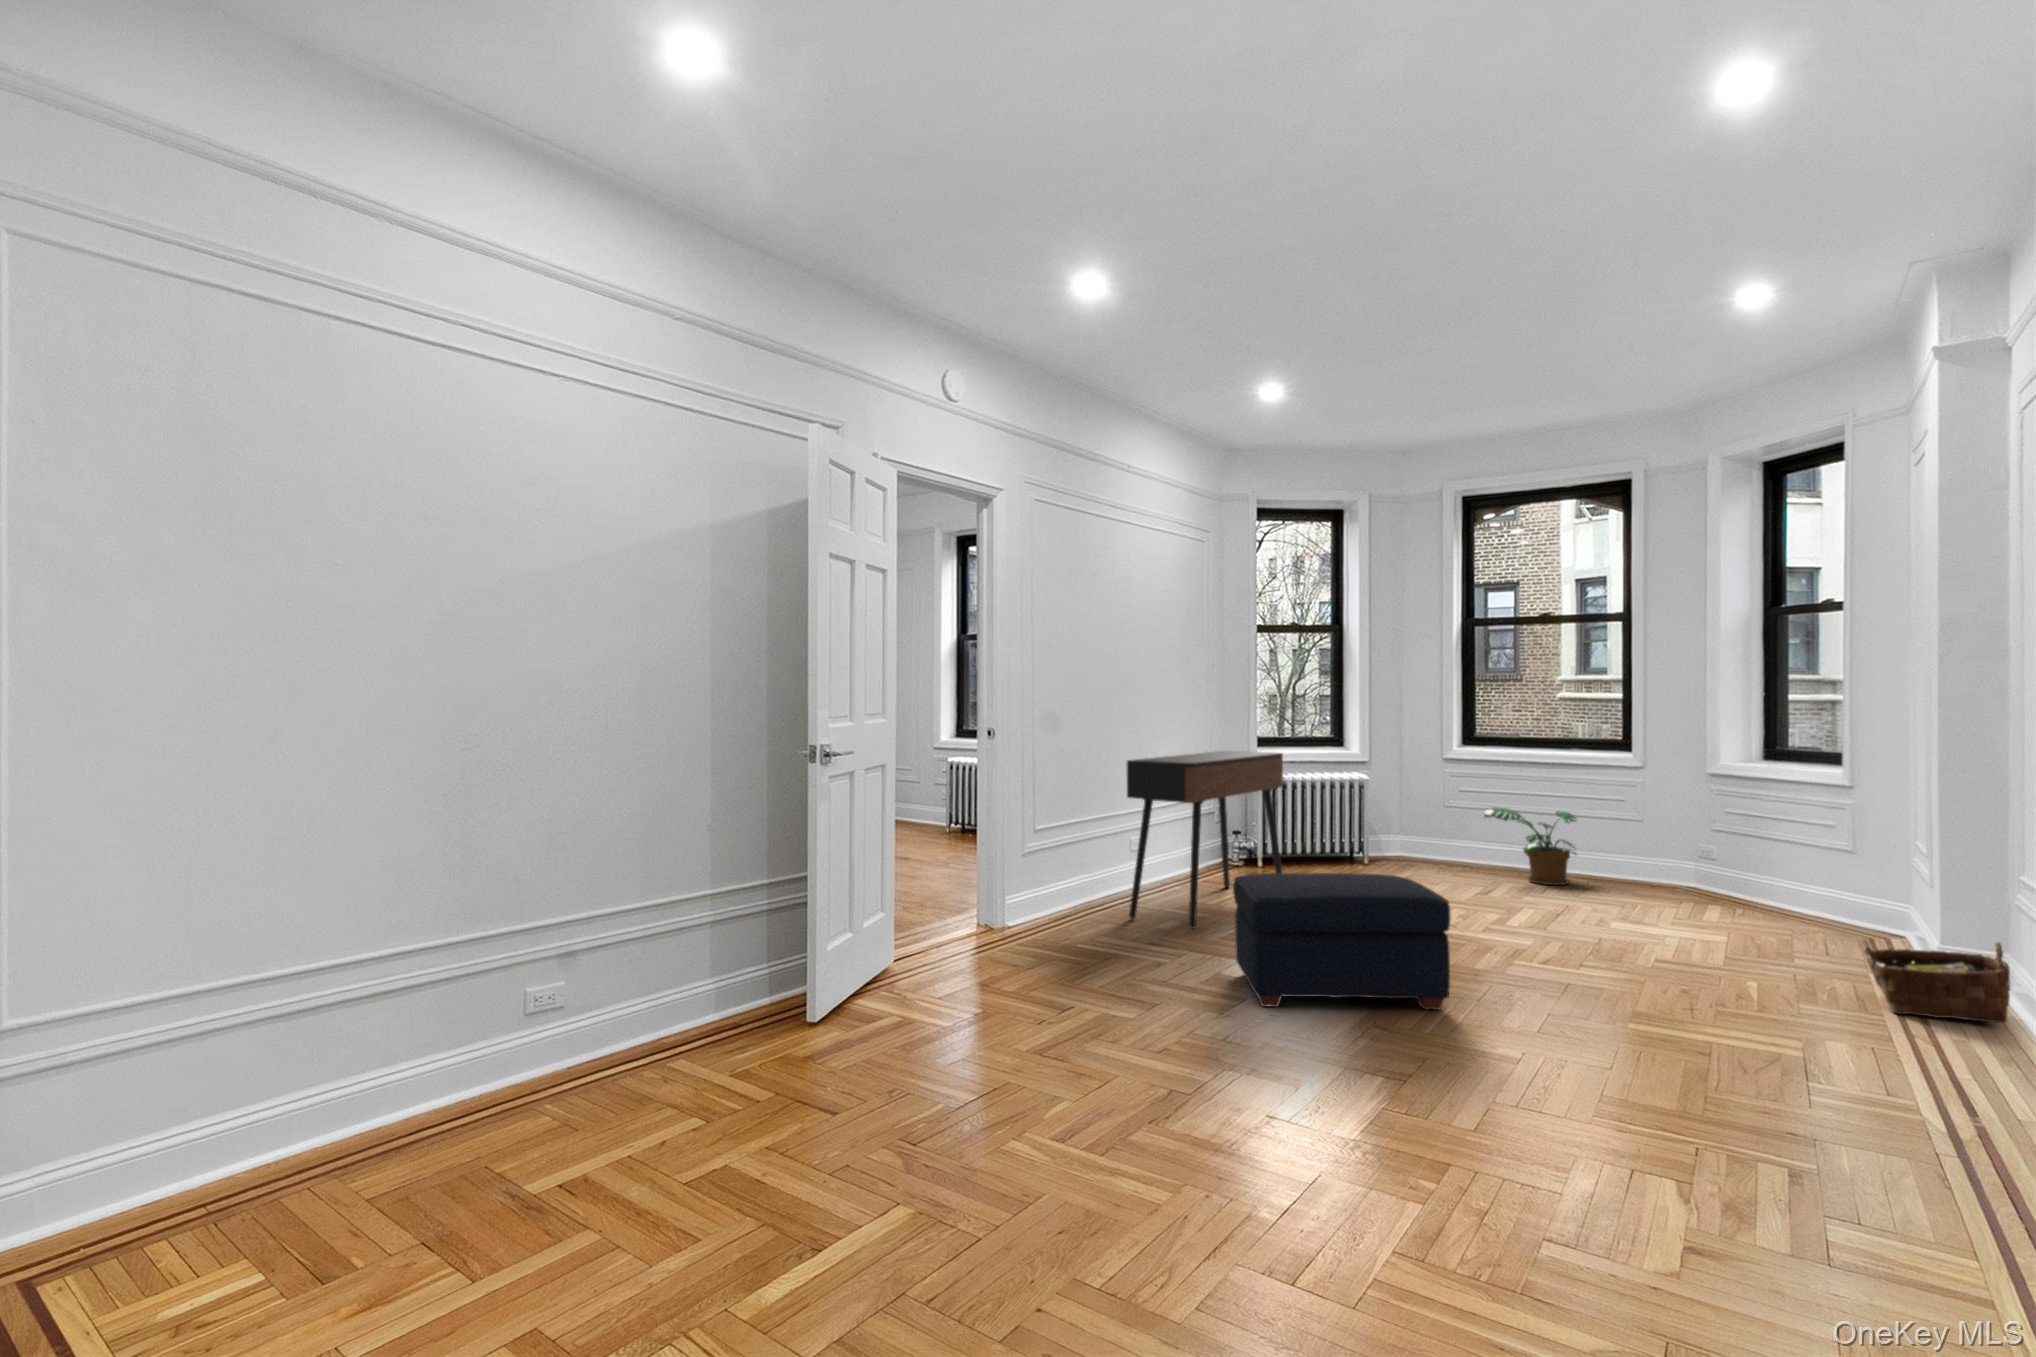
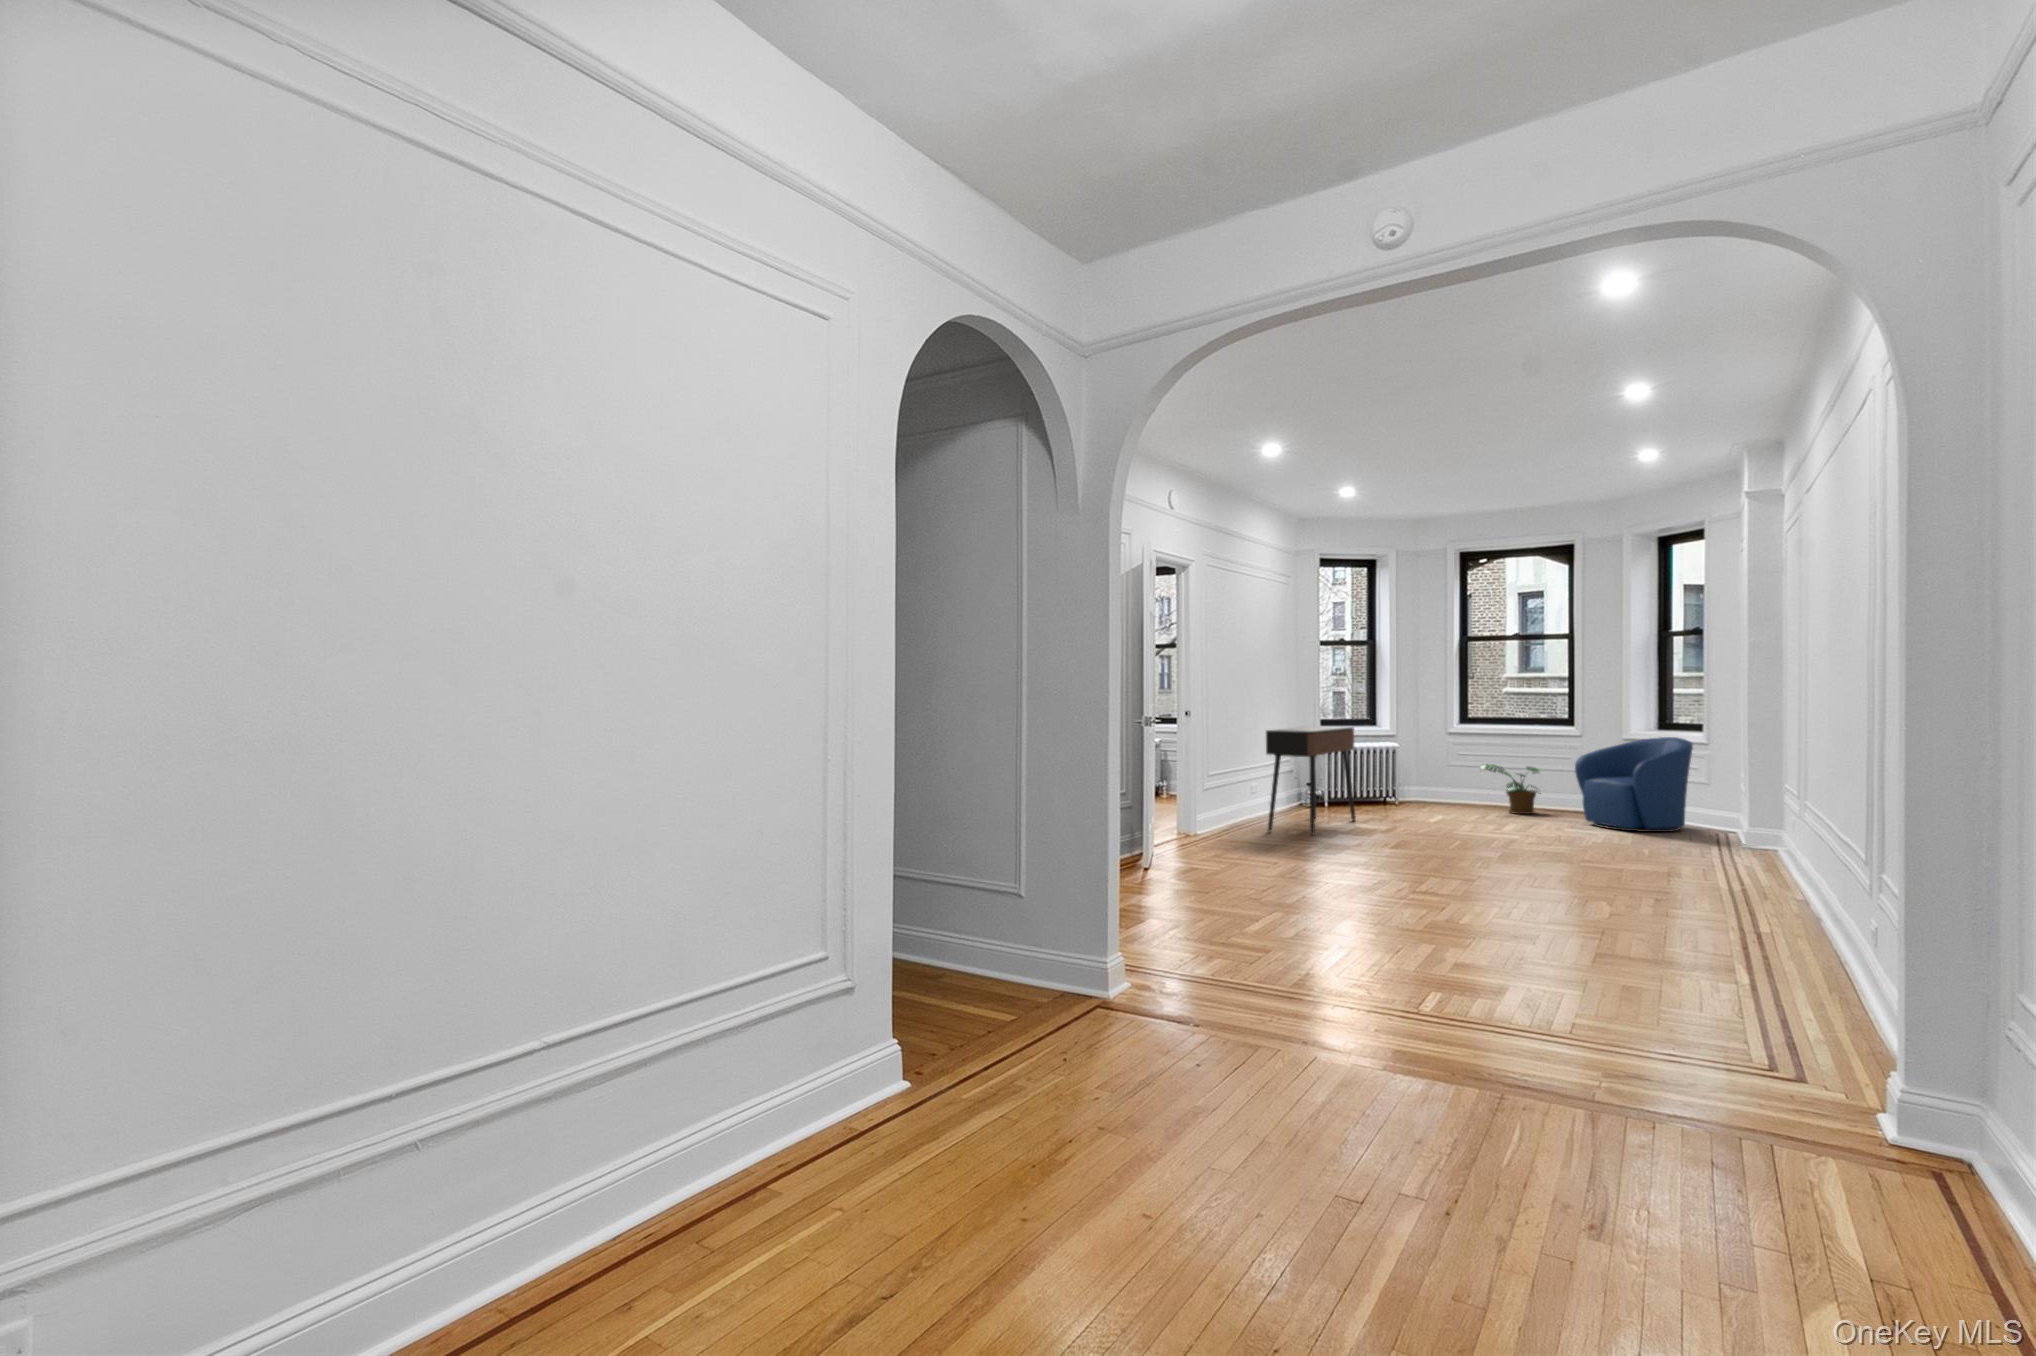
armchair: none [1629,773,1826,932] -> present [1575,737,1693,832]
ottoman: present [1233,873,1451,1010] -> none [1355,791,1486,862]
woven basket: present [1862,939,2011,1023] -> none [1704,819,1777,861]

